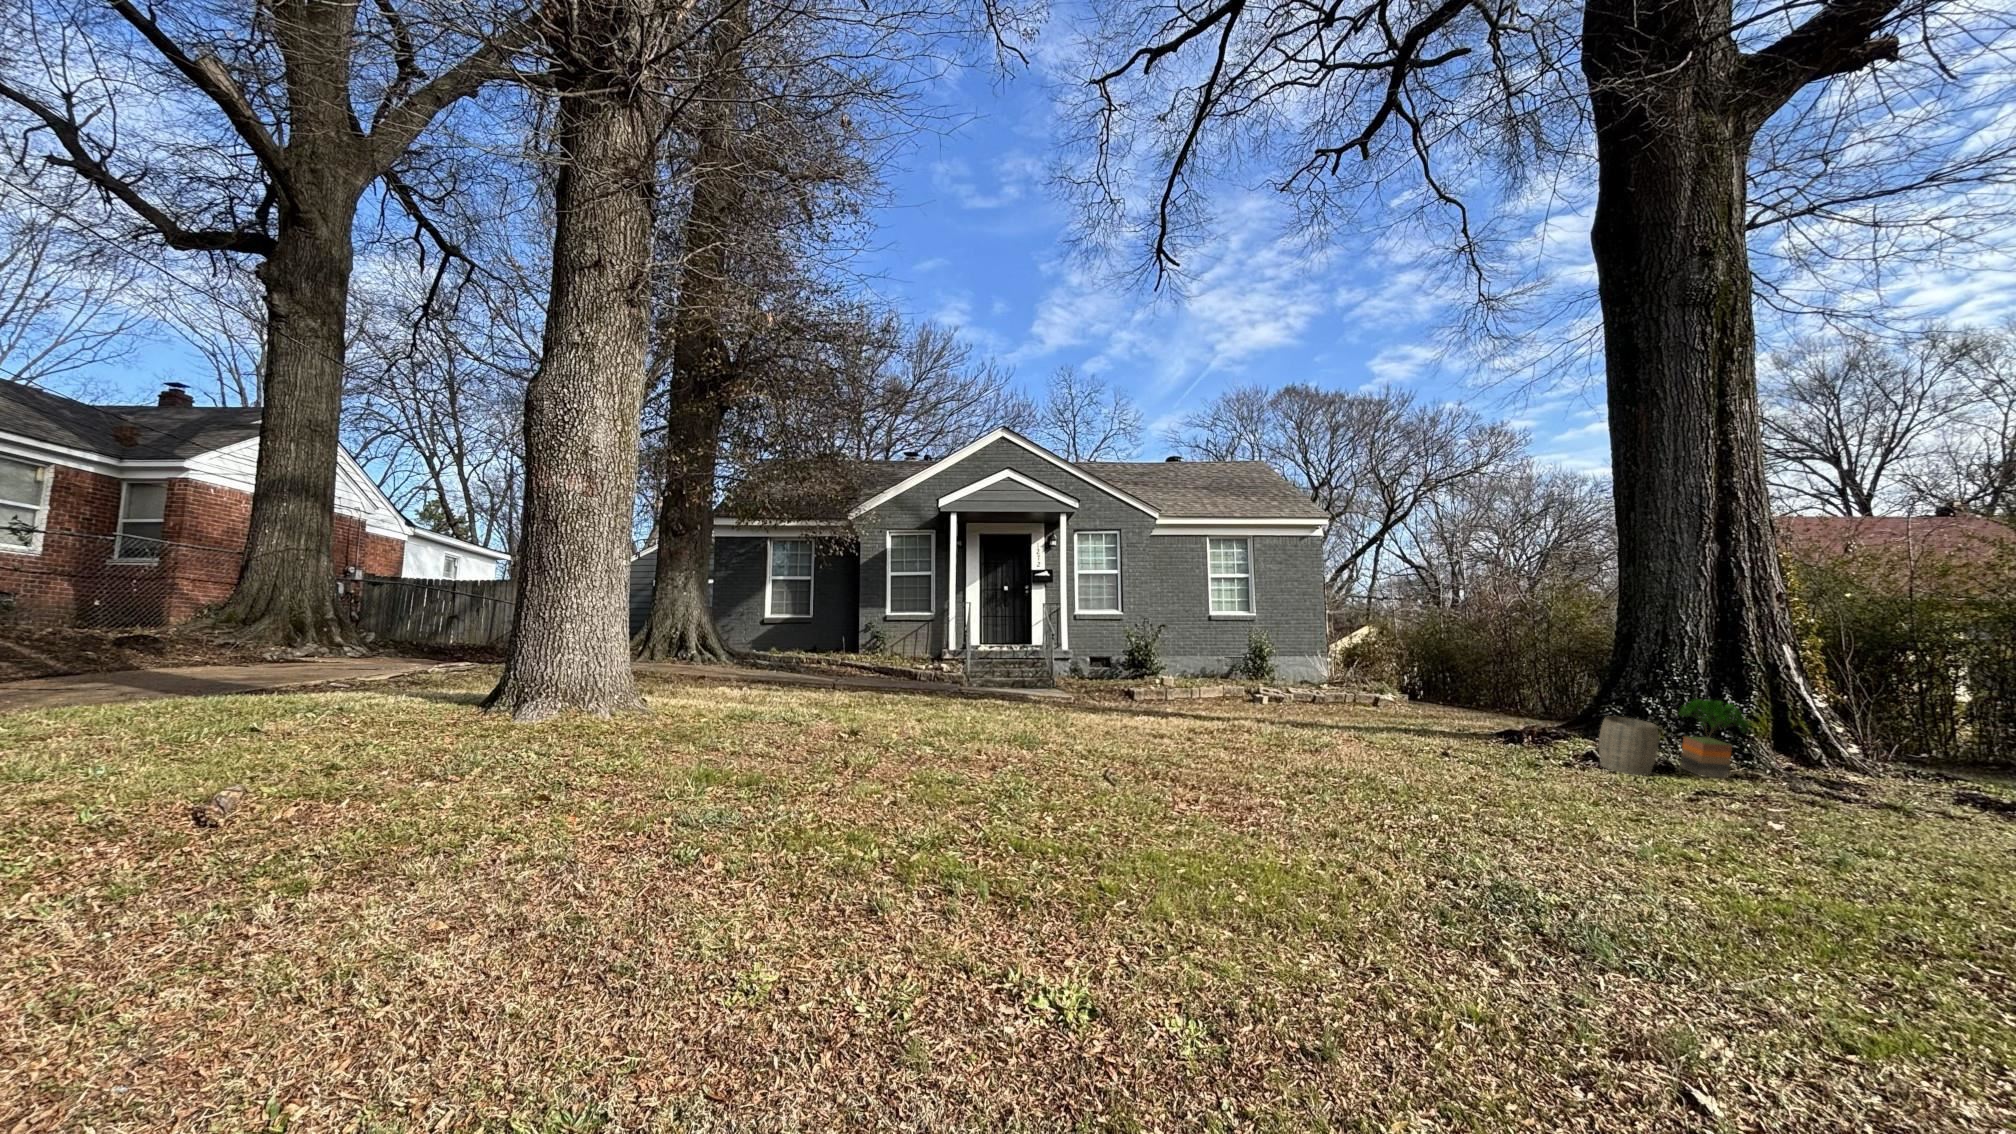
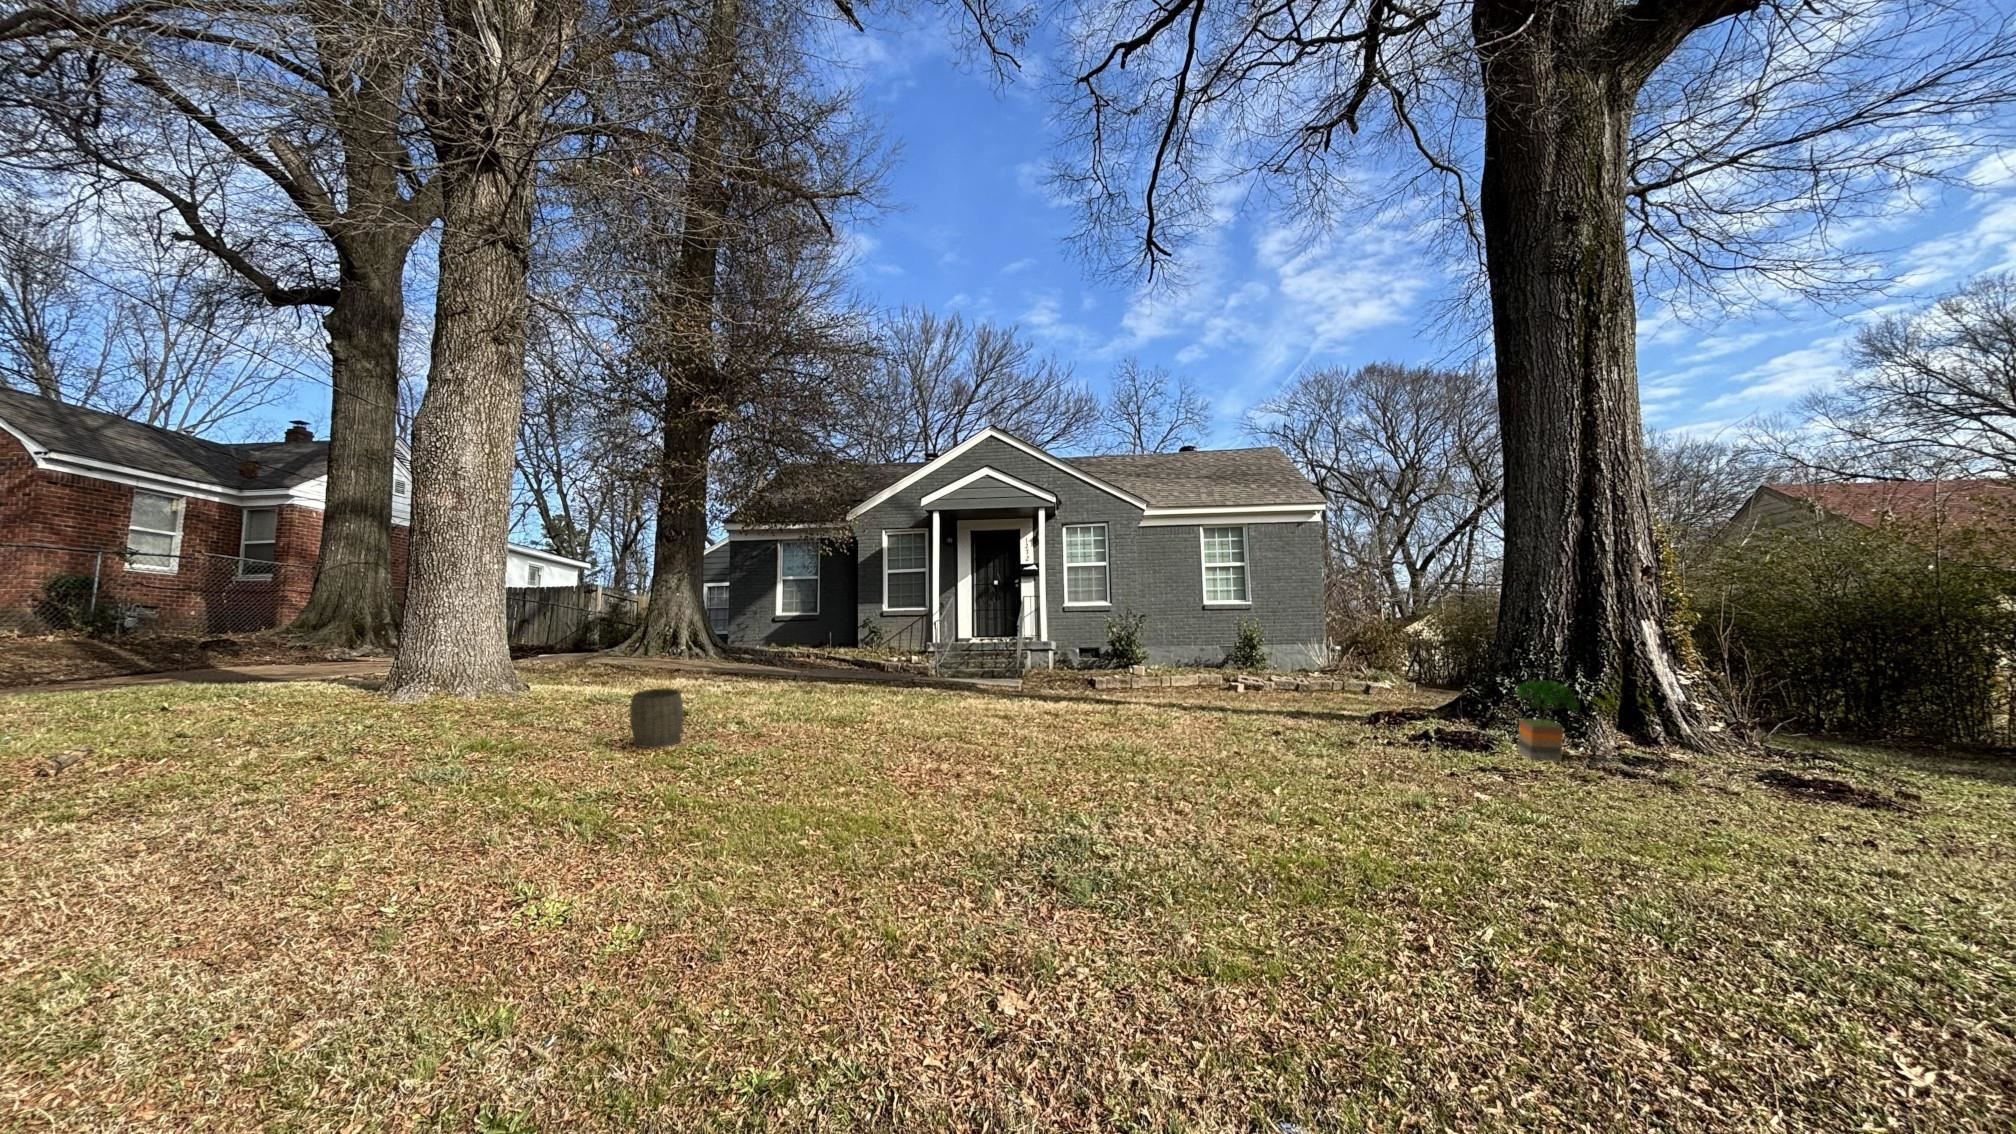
woven basket: present [1599,716,1659,775] -> present [630,688,684,748]

